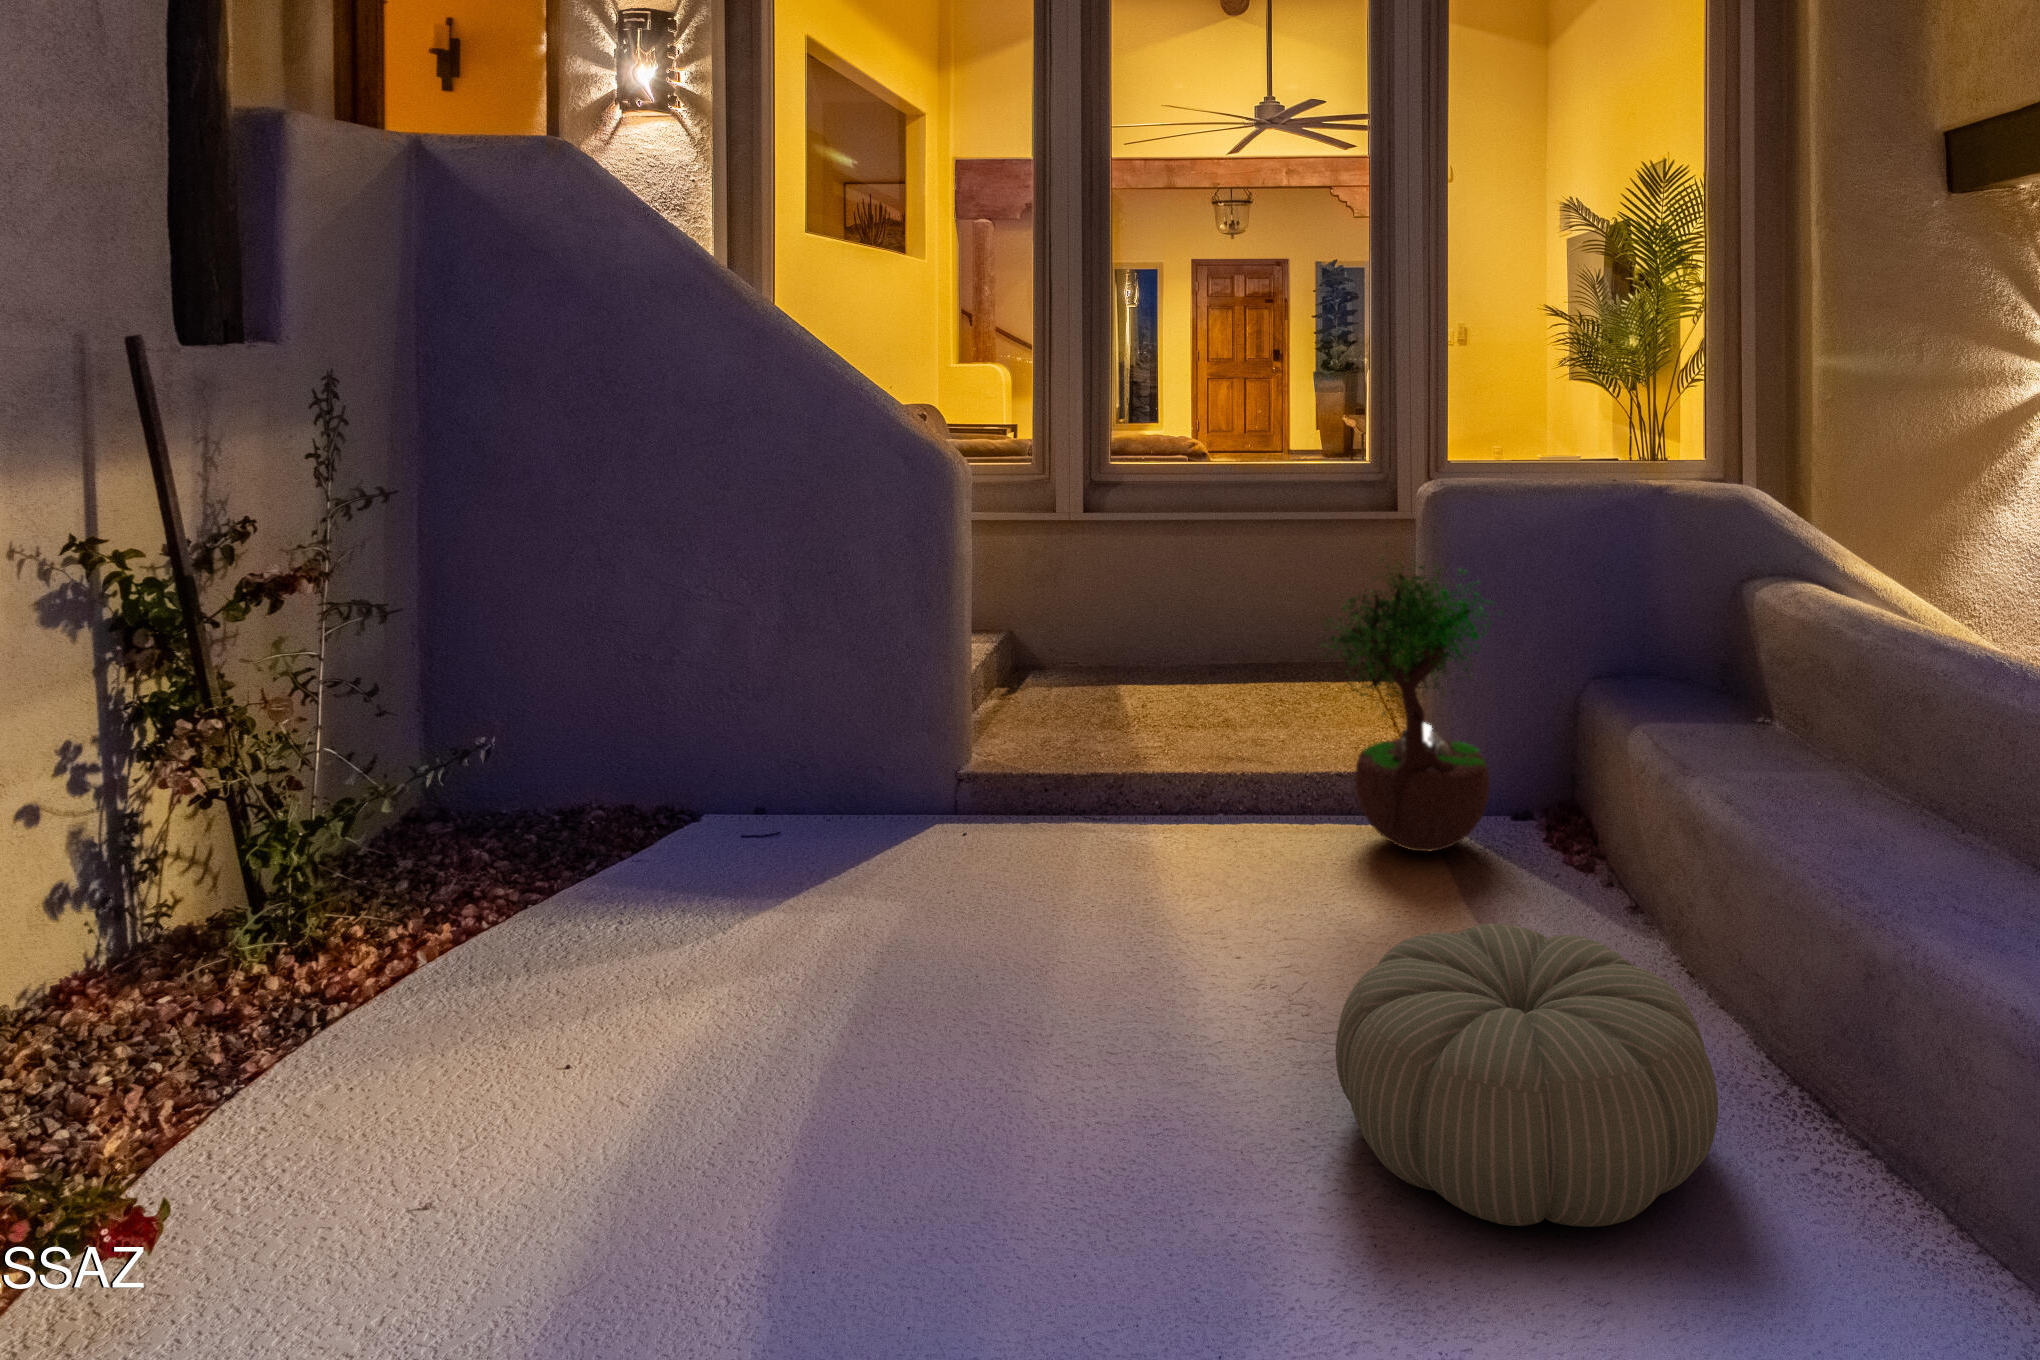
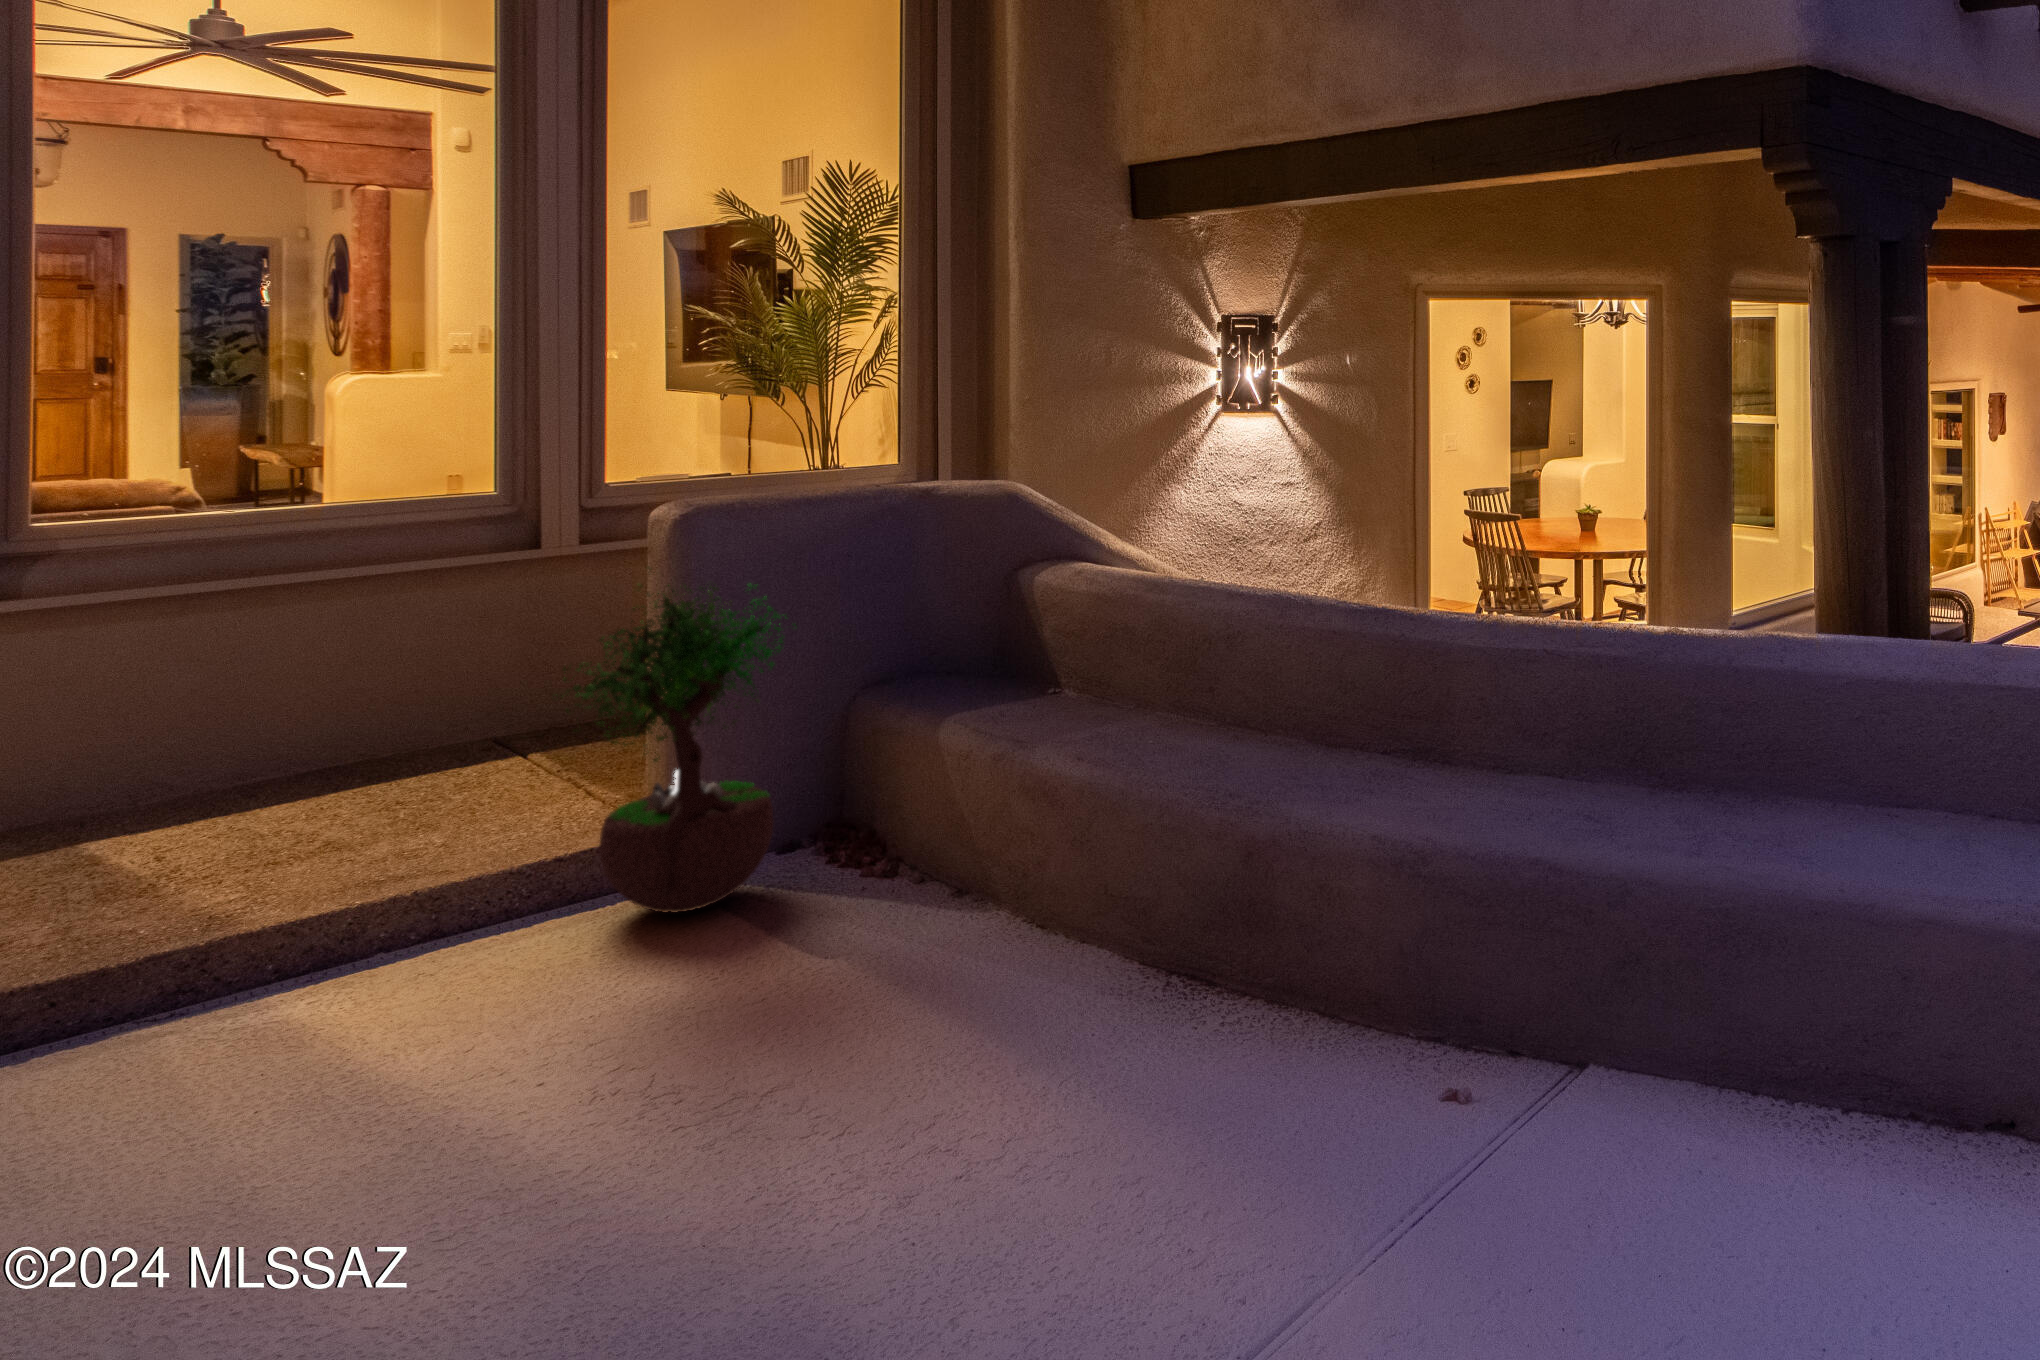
pouf: present [1336,924,1718,1227] -> none [729,898,1118,1173]

